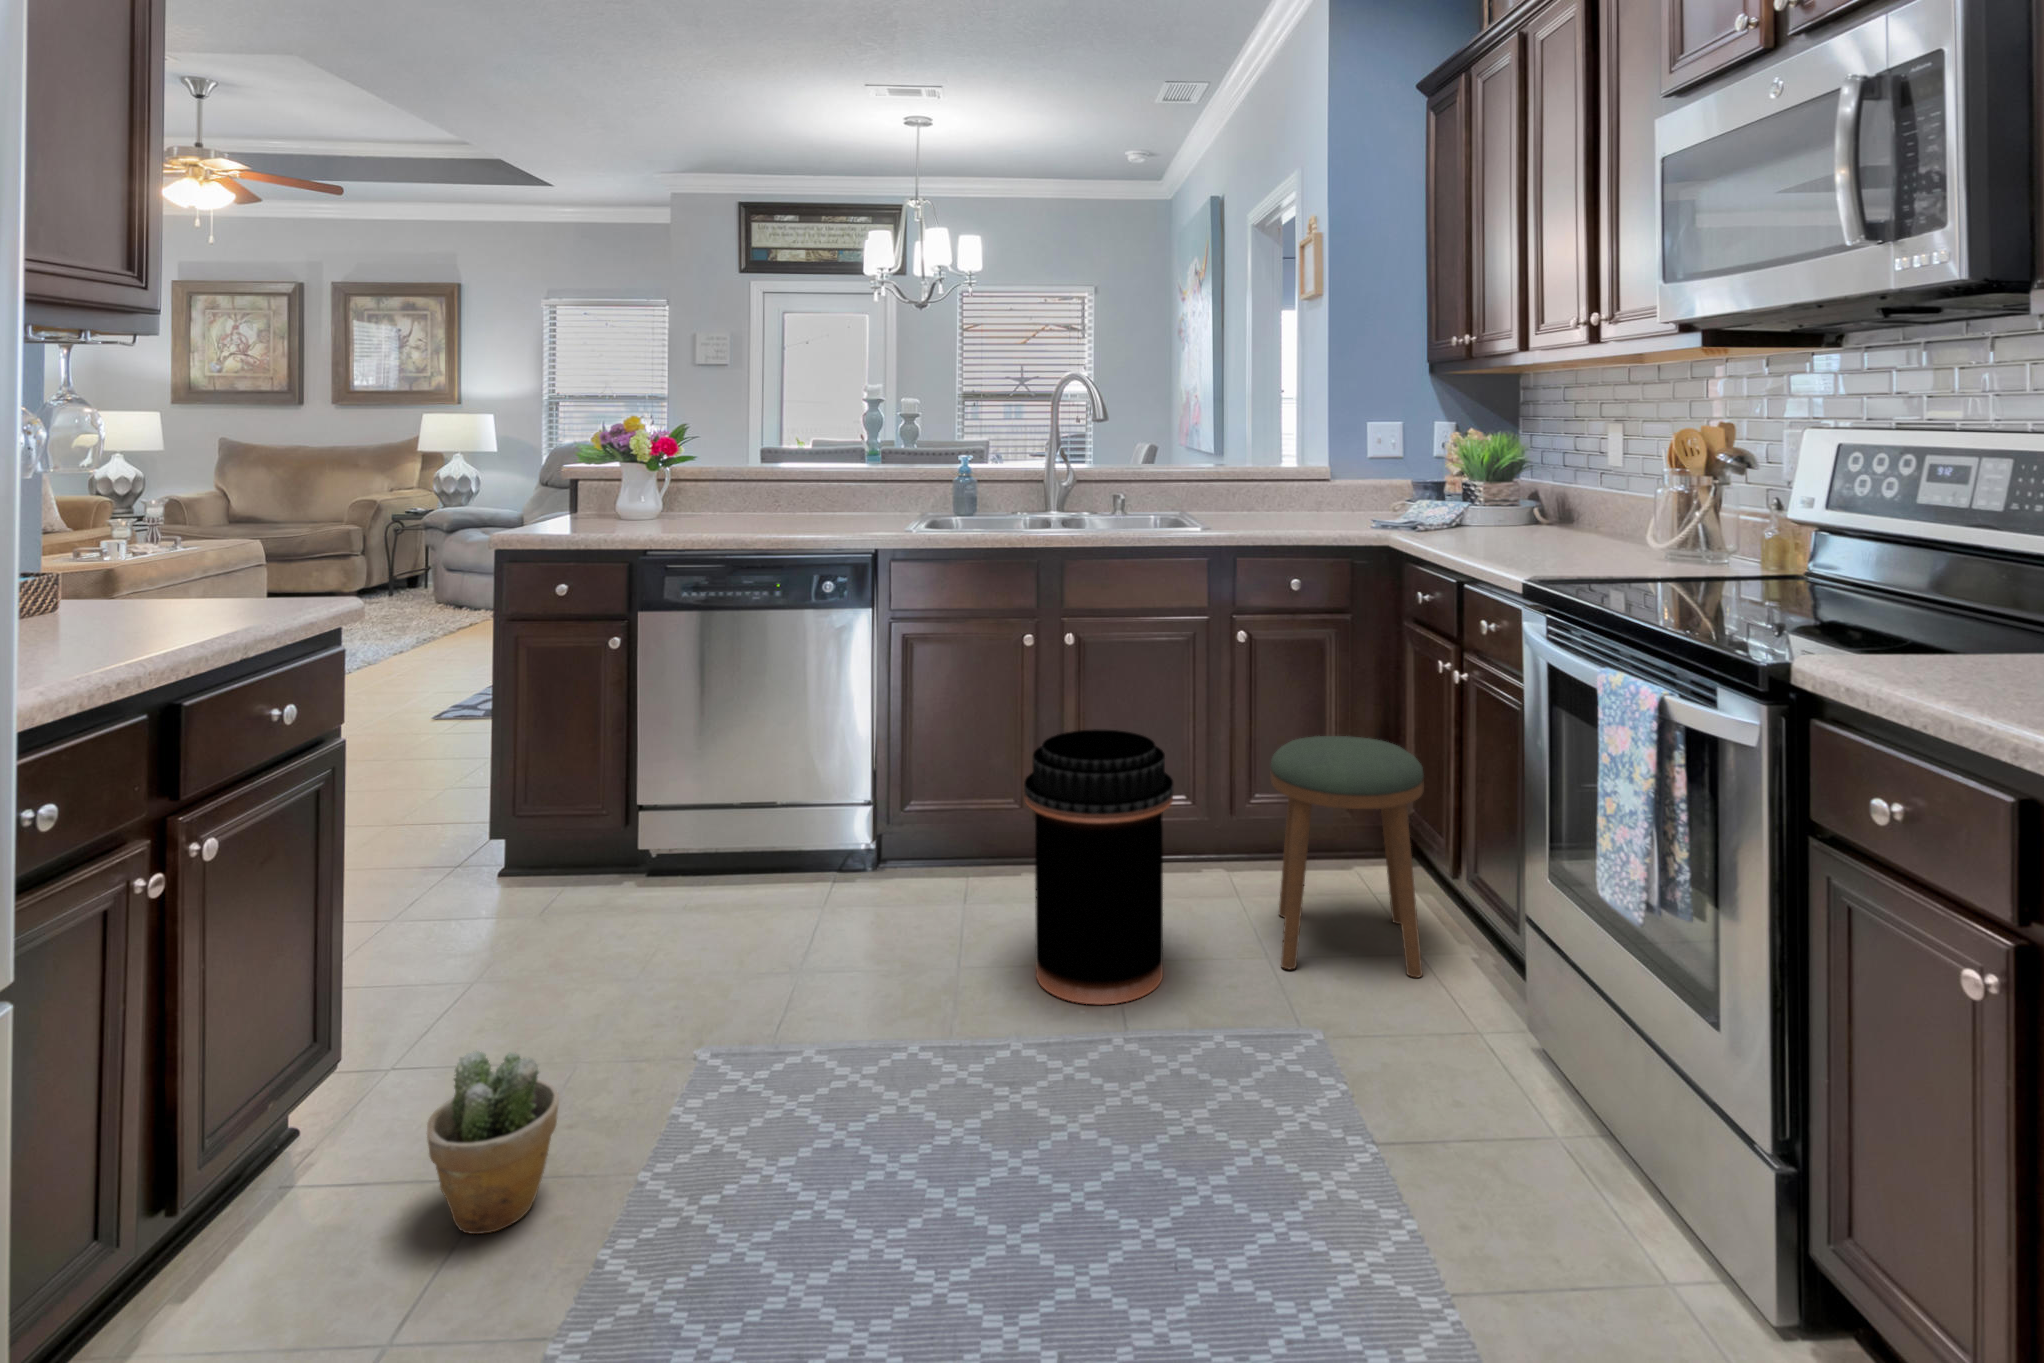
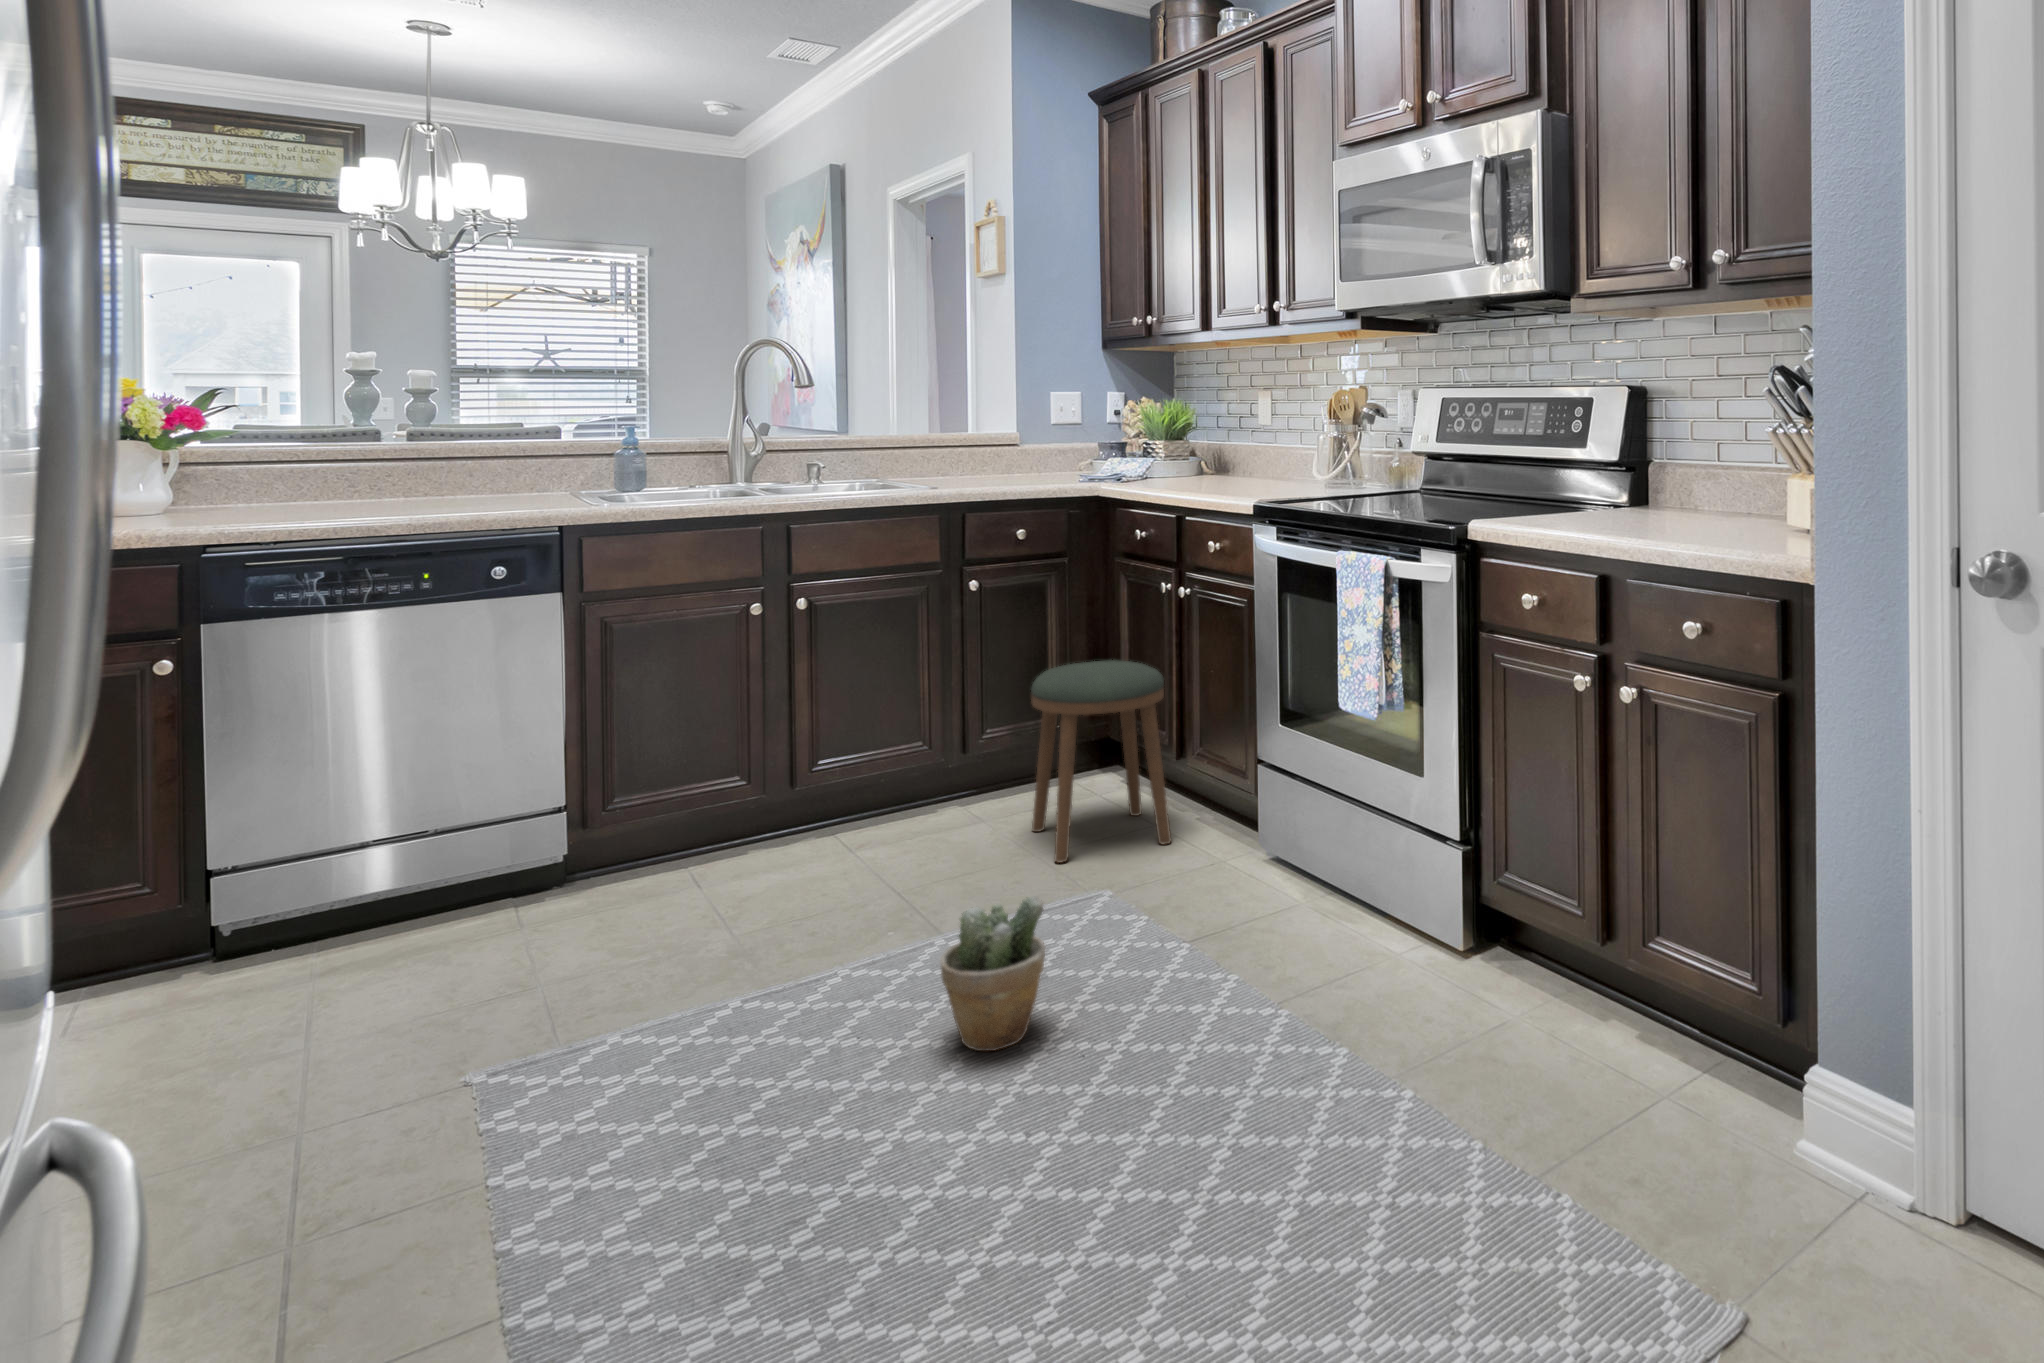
trash can: present [1024,729,1173,1004] -> none [809,677,962,928]
potted plant: present [427,1051,559,1234] -> present [940,896,1045,1051]

